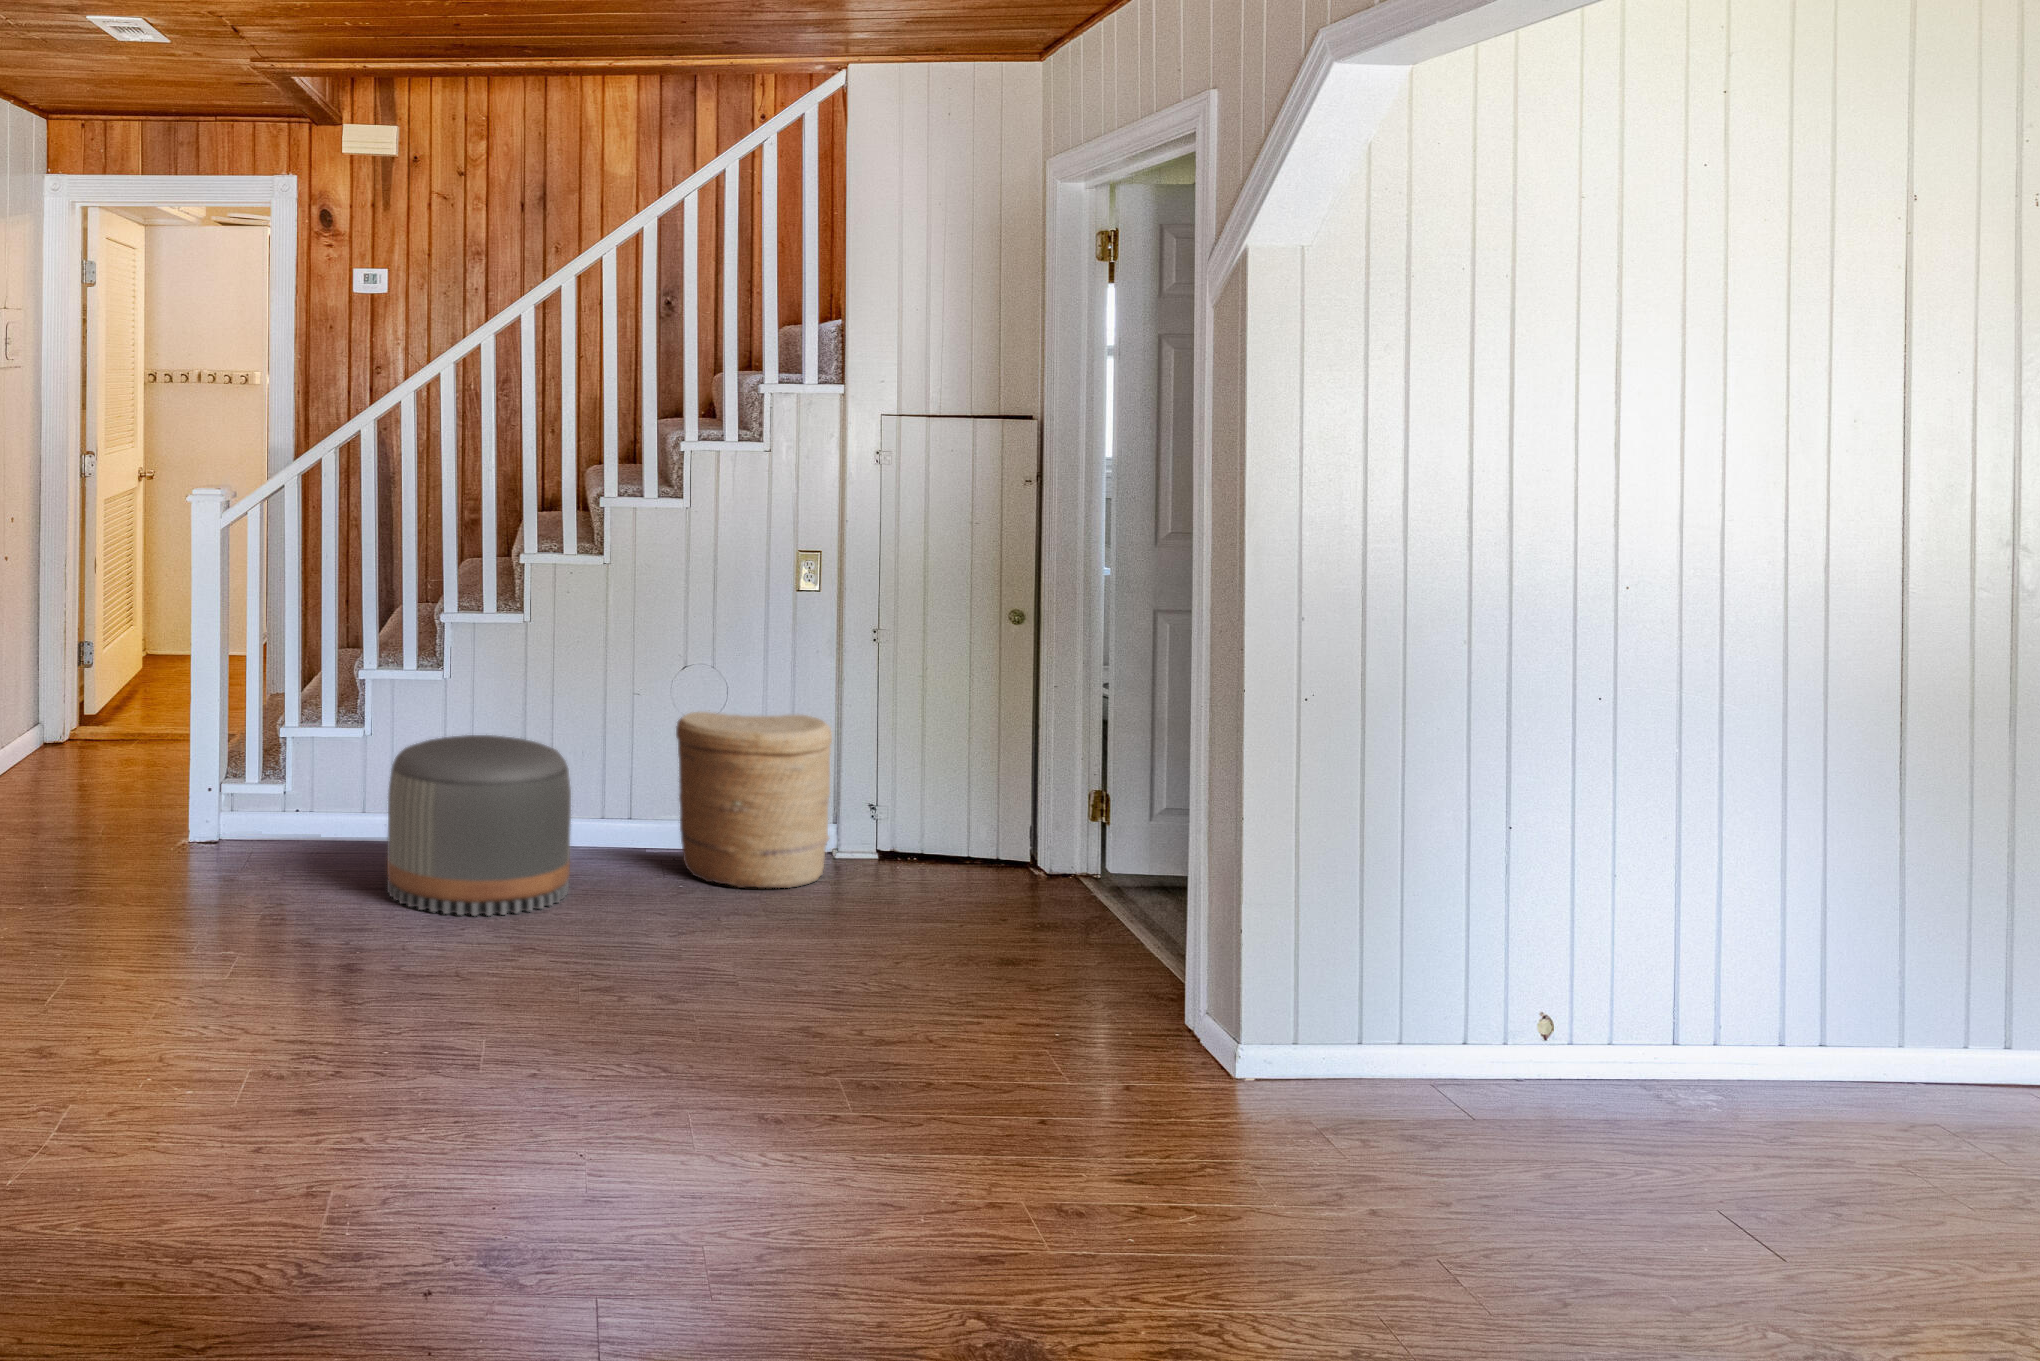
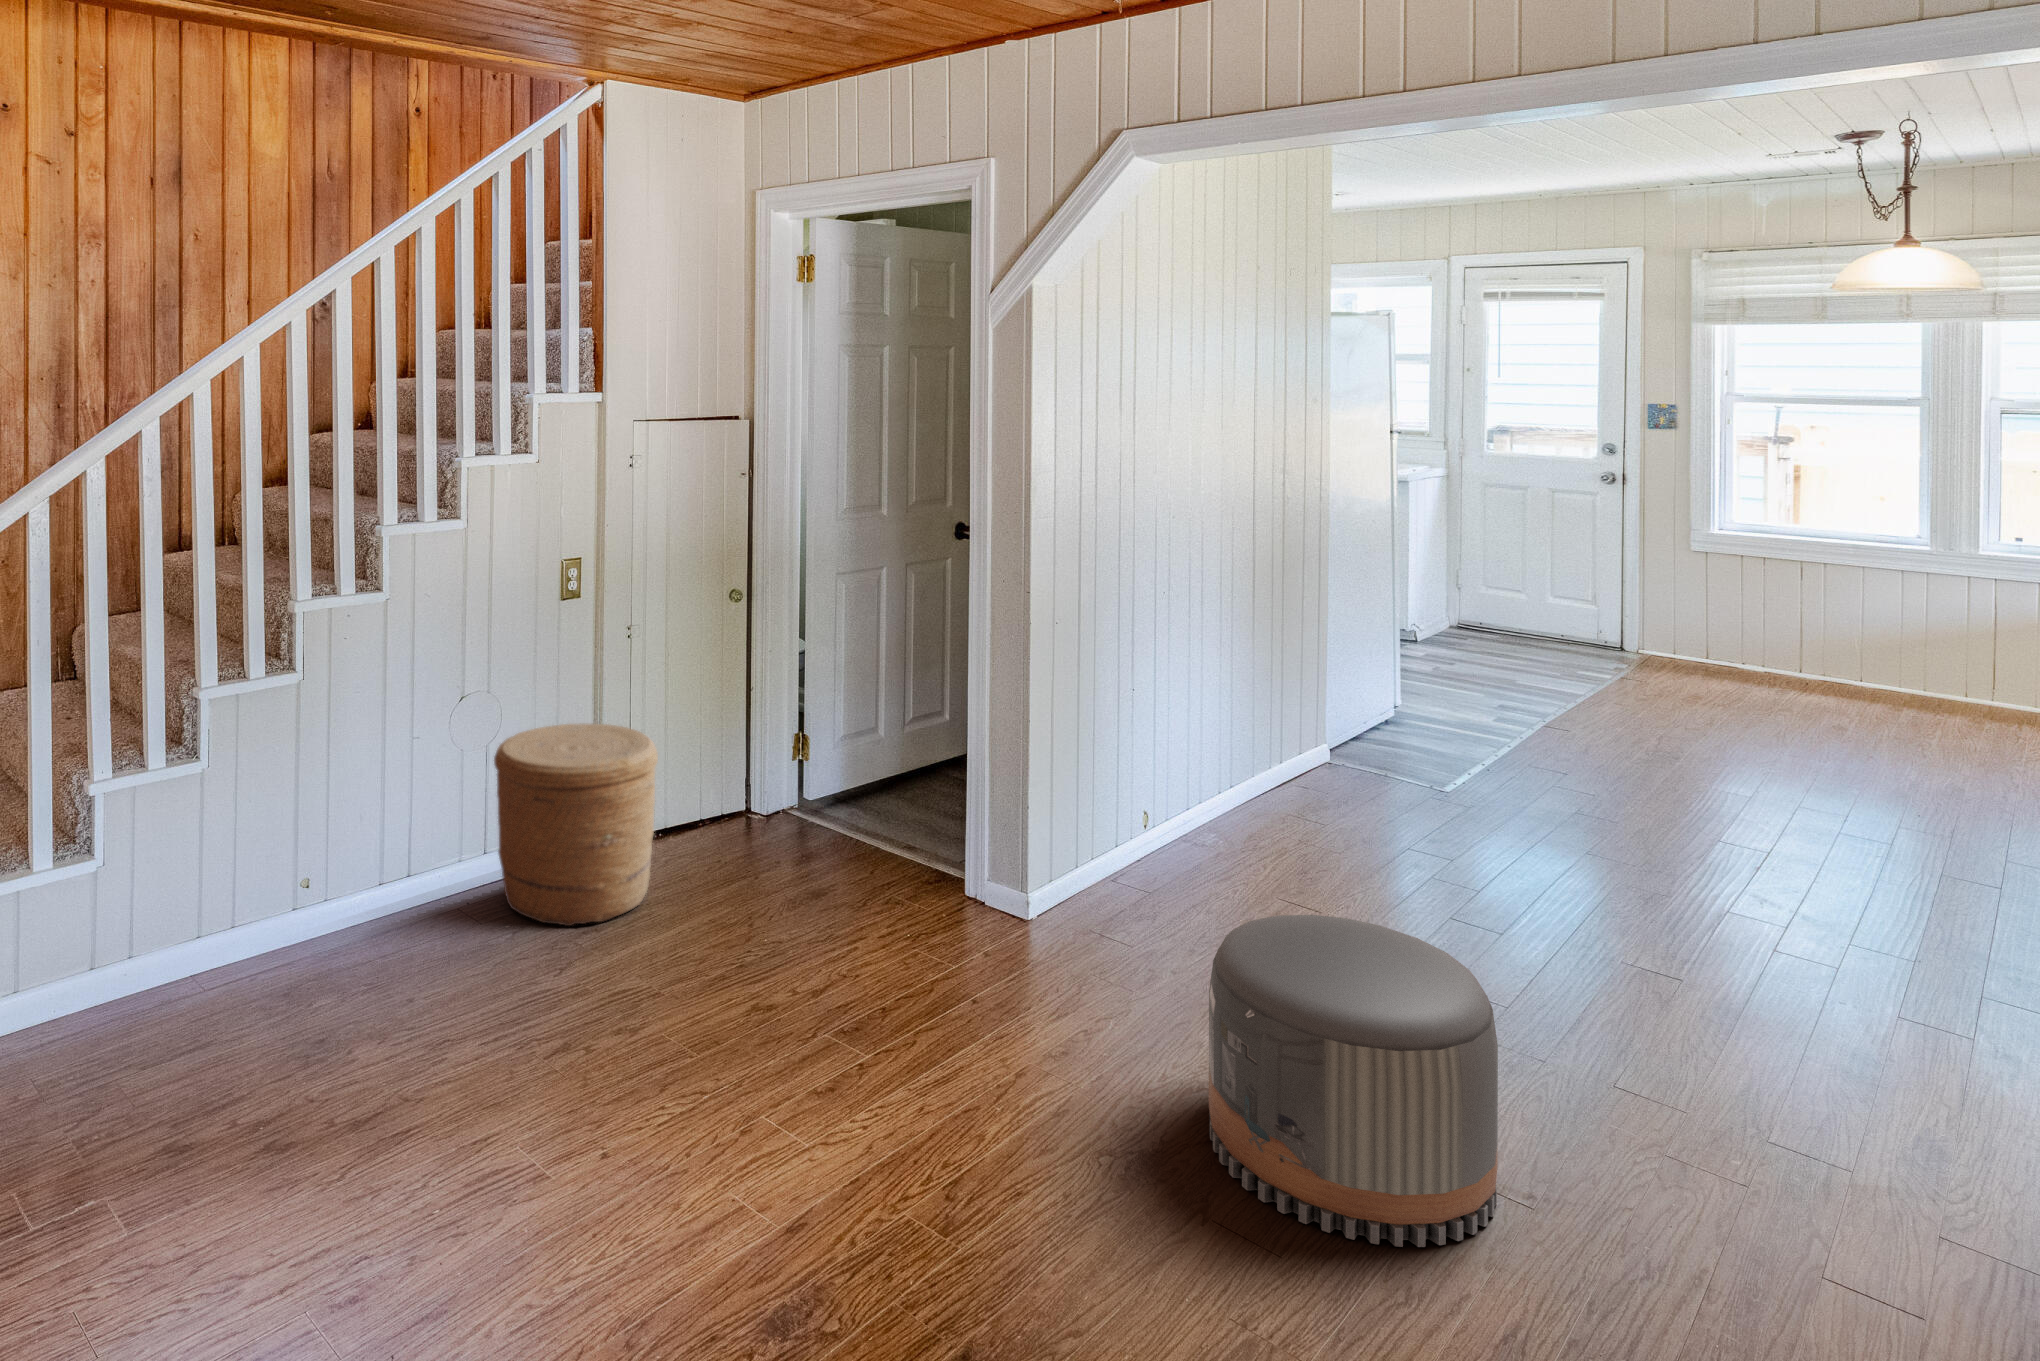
pouf: present [387,735,571,916] -> present [1209,915,1498,1247]

